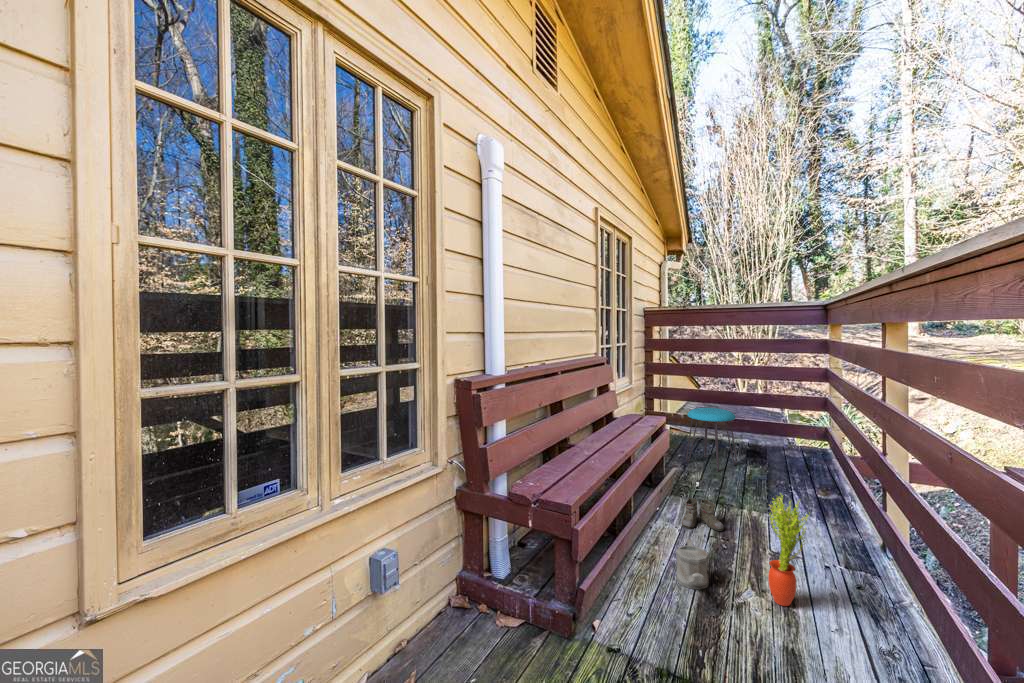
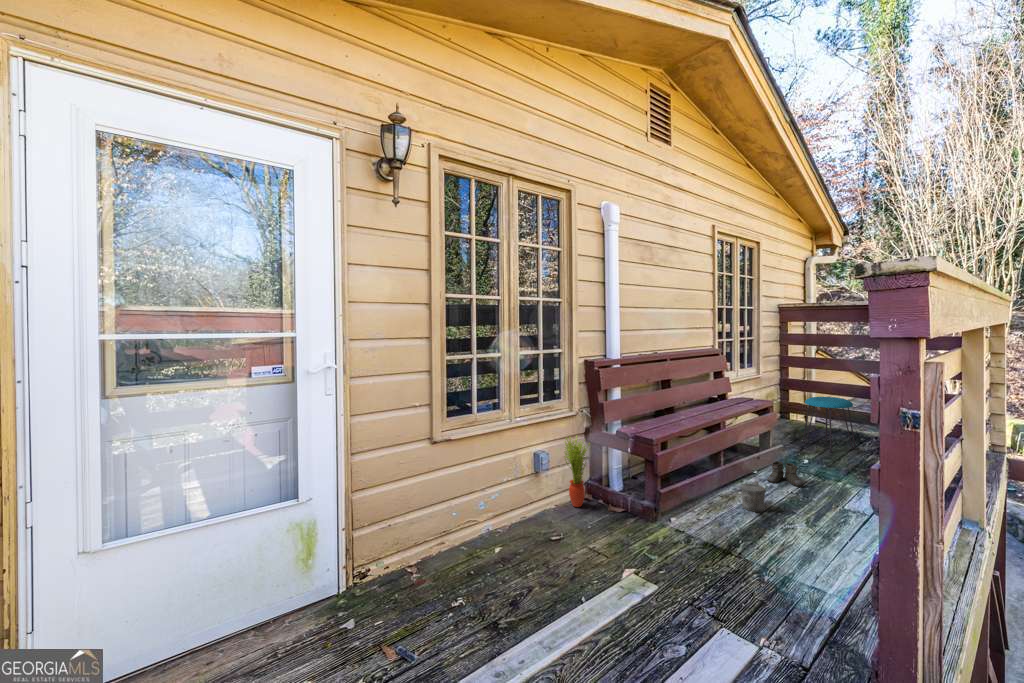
potted plant: present [768,496,810,606] -> present [564,437,590,507]

